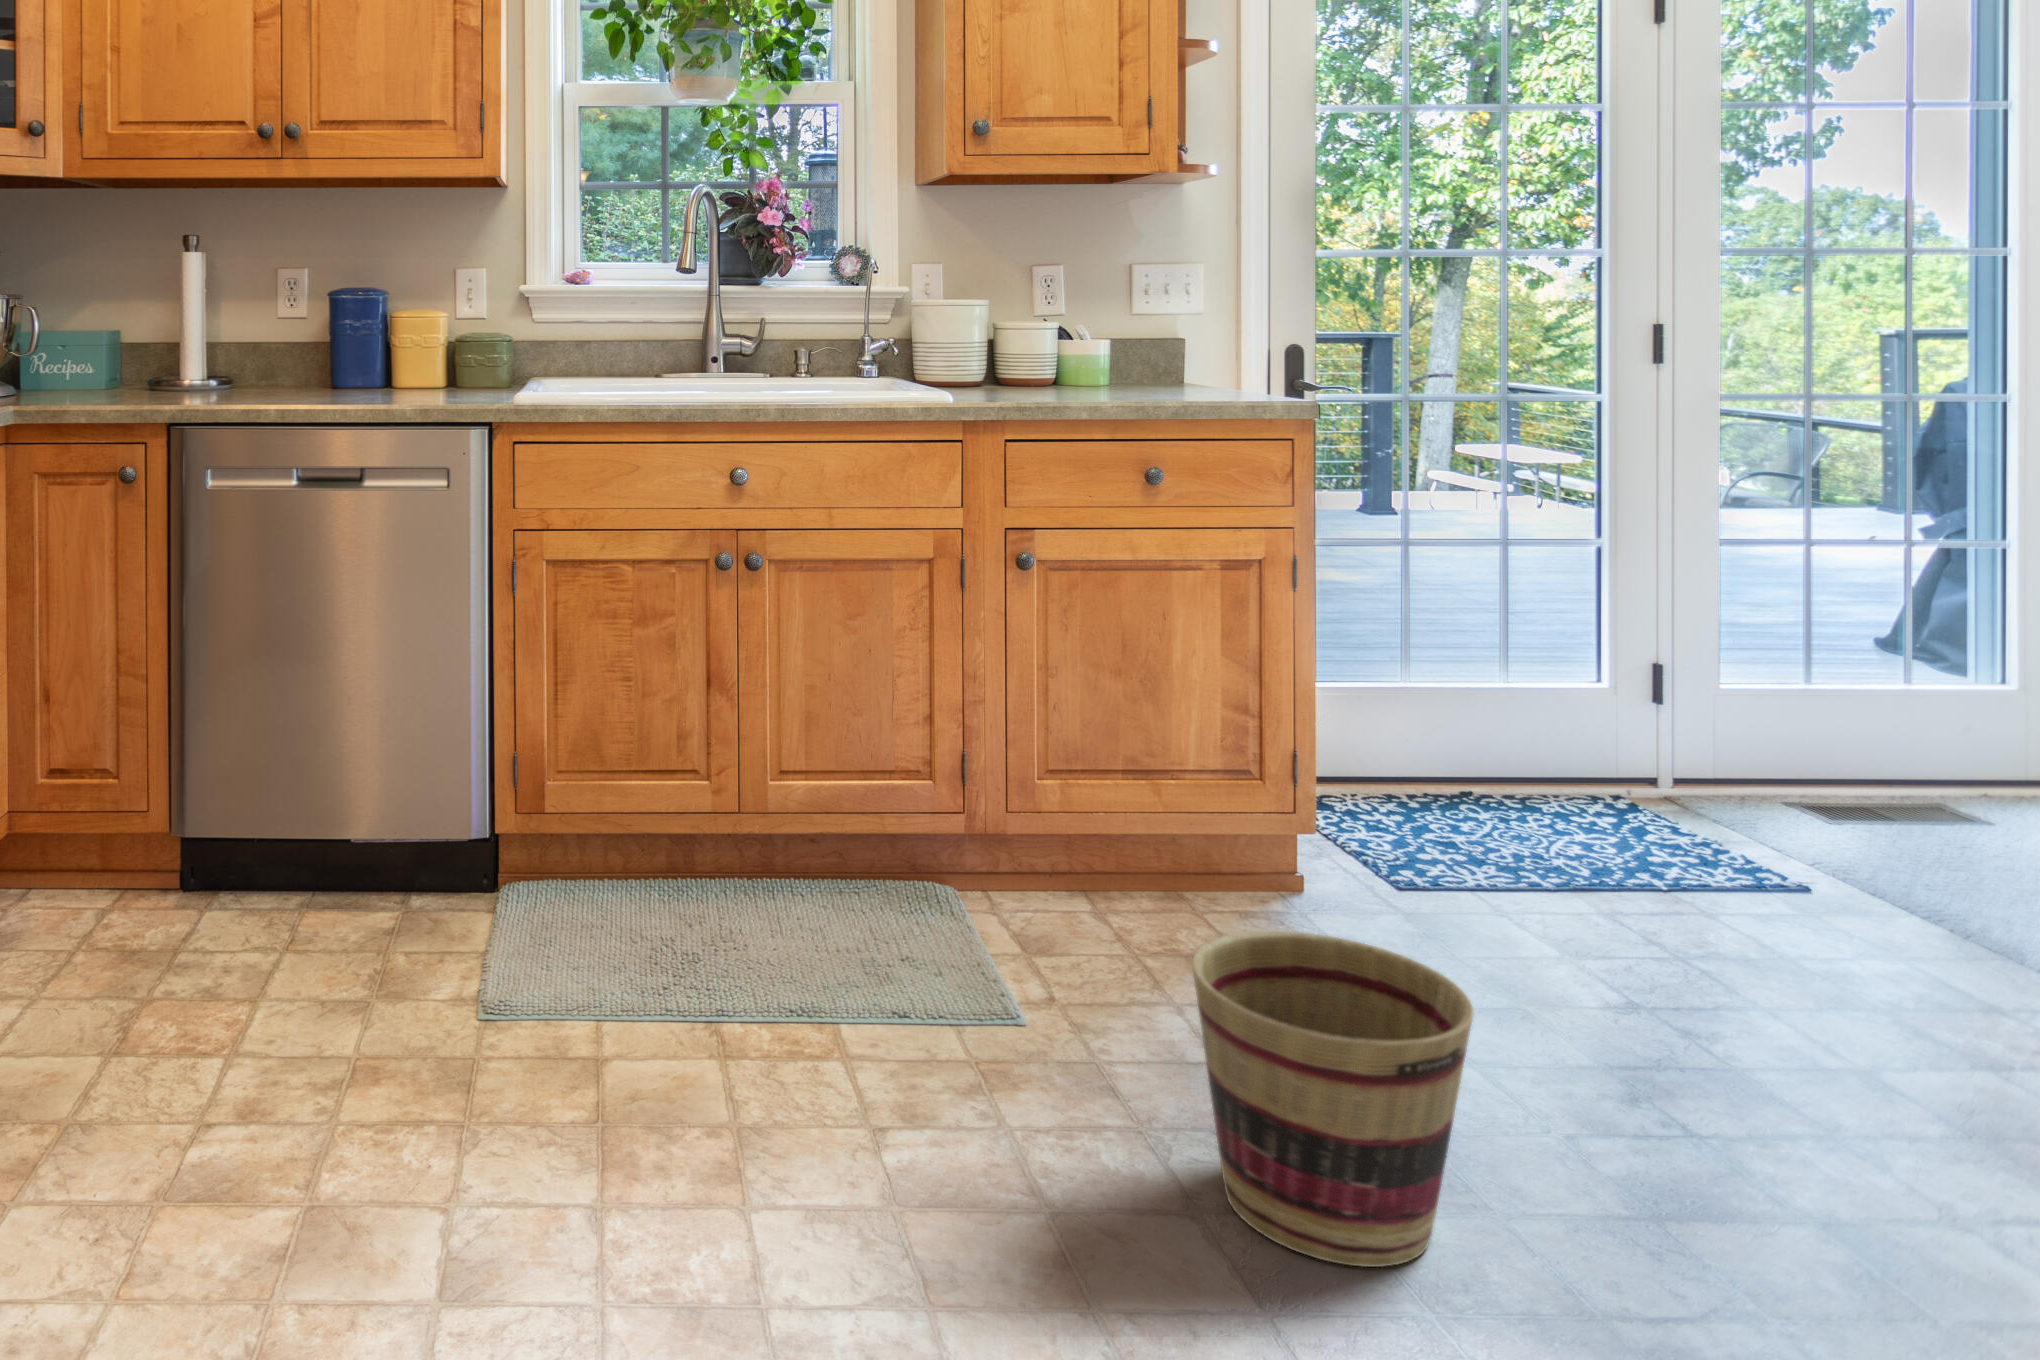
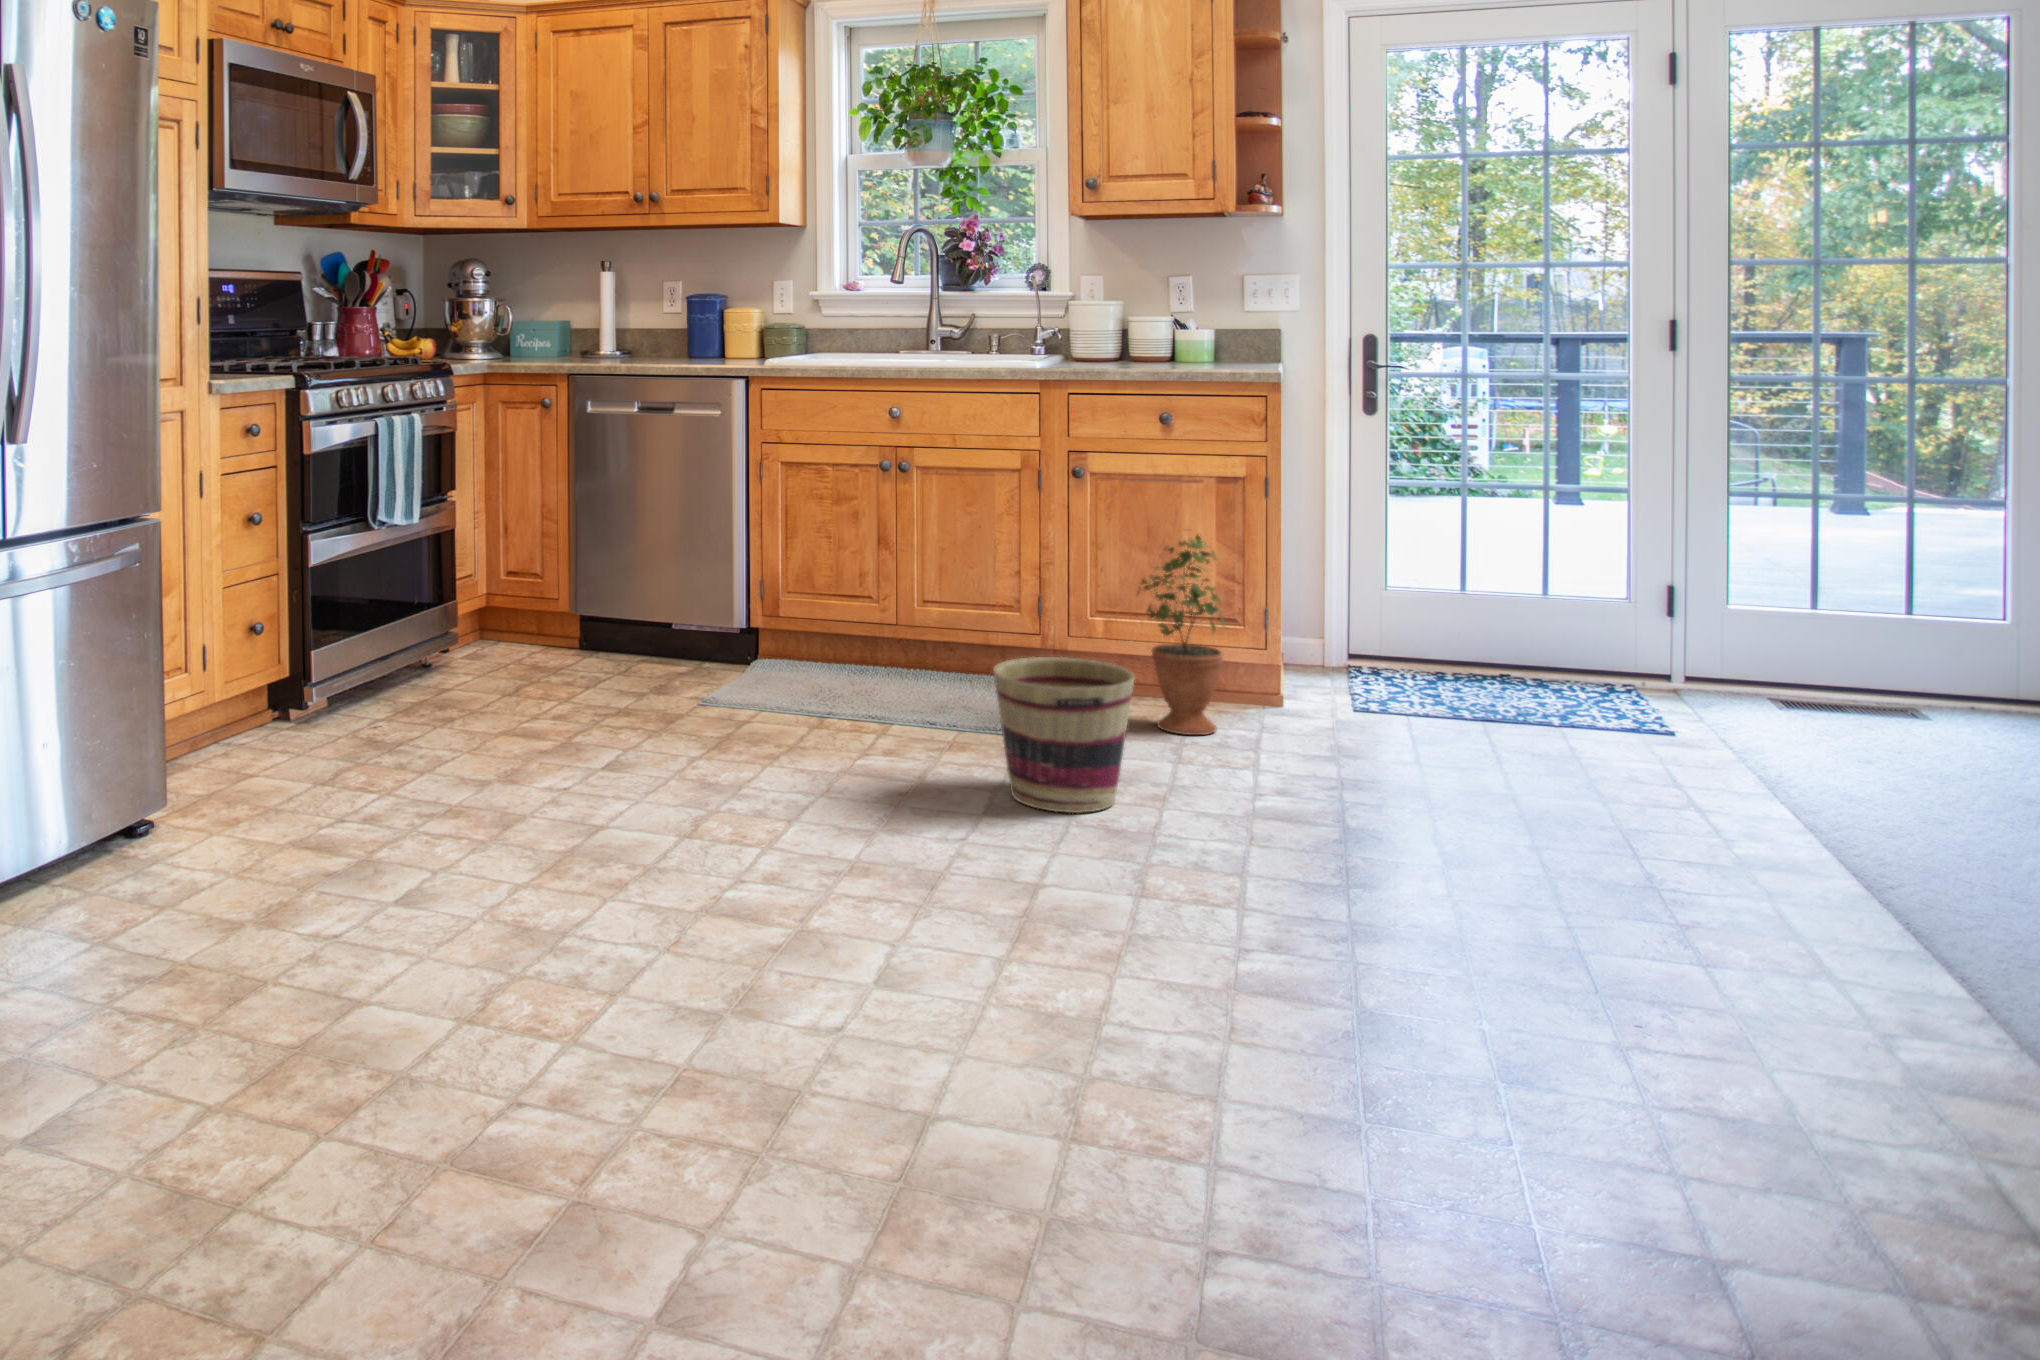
potted plant: none [1177,651,1314,979] -> present [1137,535,1225,735]

